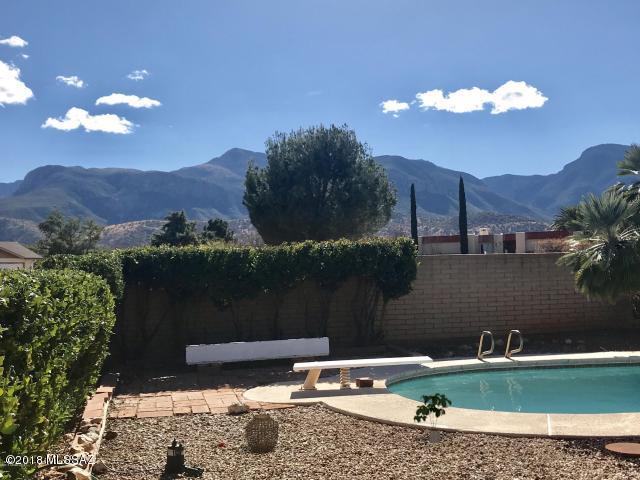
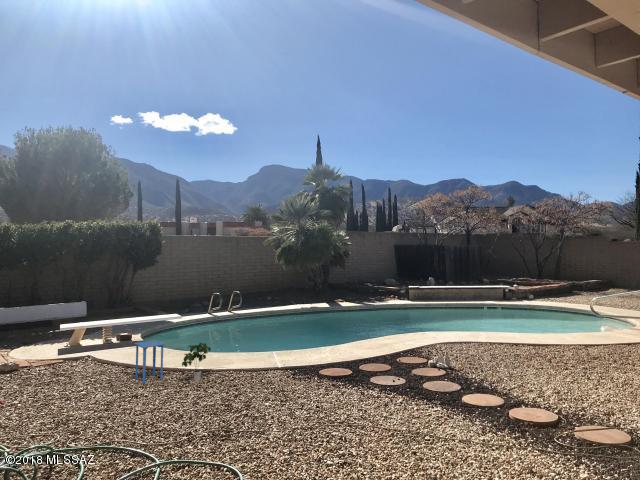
side table: none [360,387,395,438] -> present [135,340,165,383]
woven basket: present [246,414,279,452] -> none [25,373,59,409]

